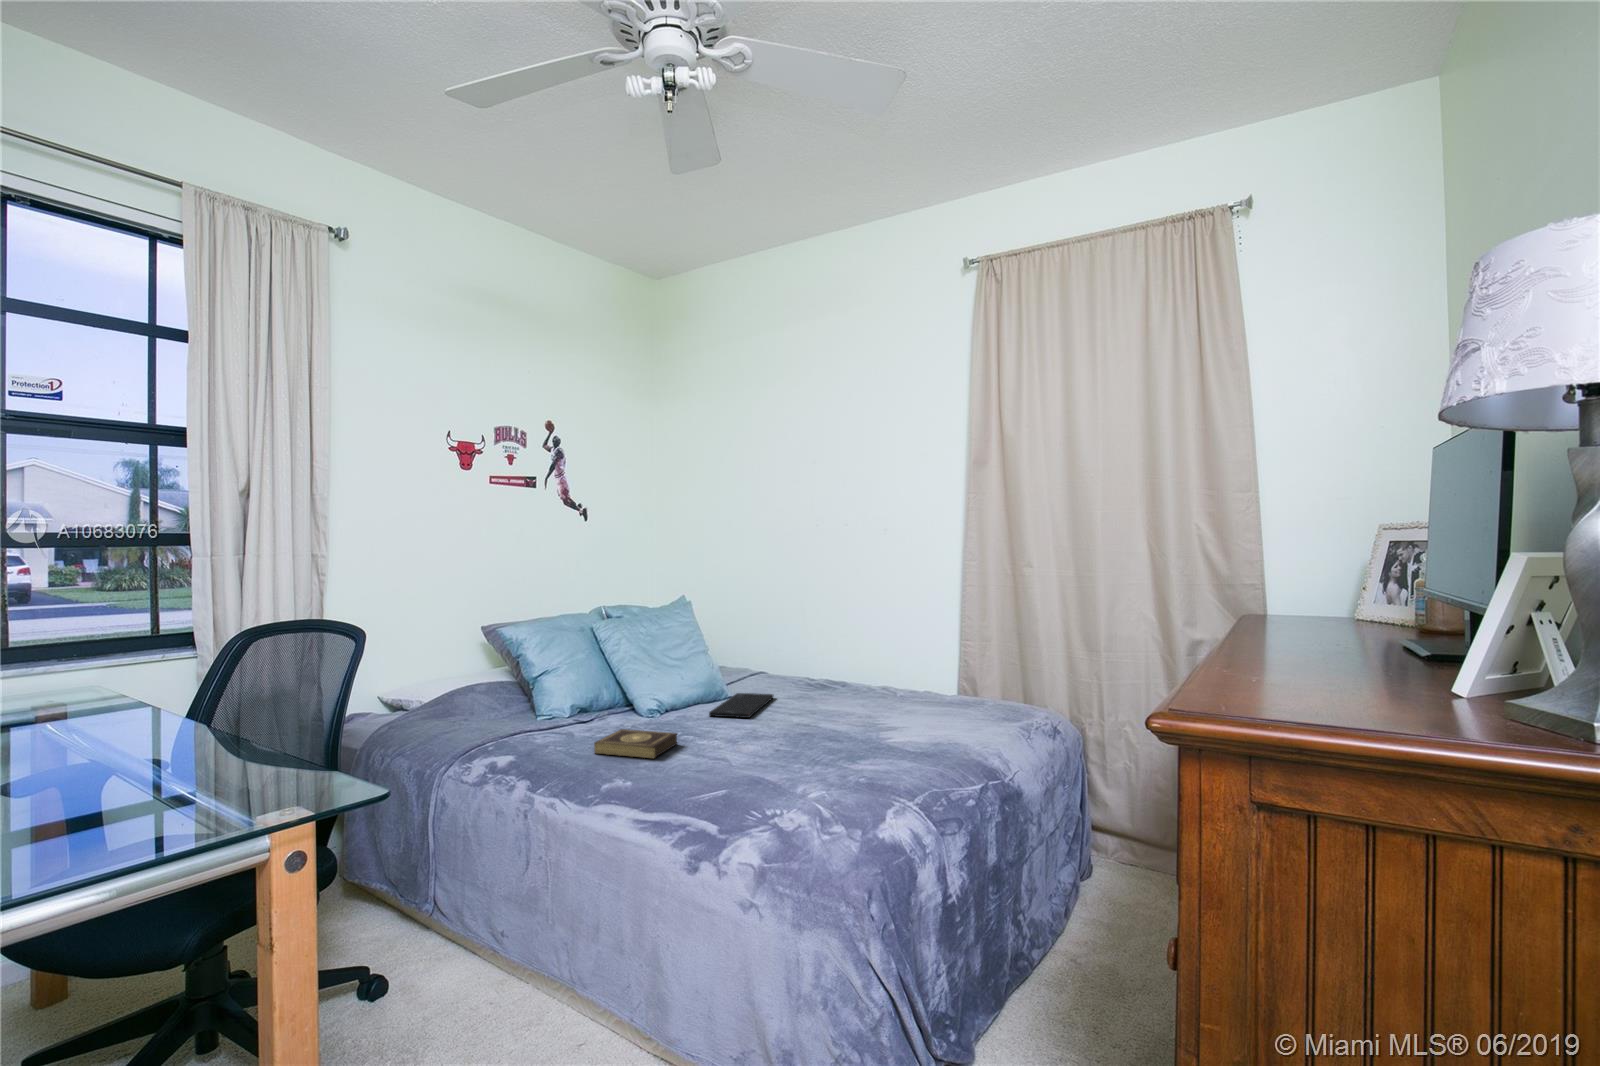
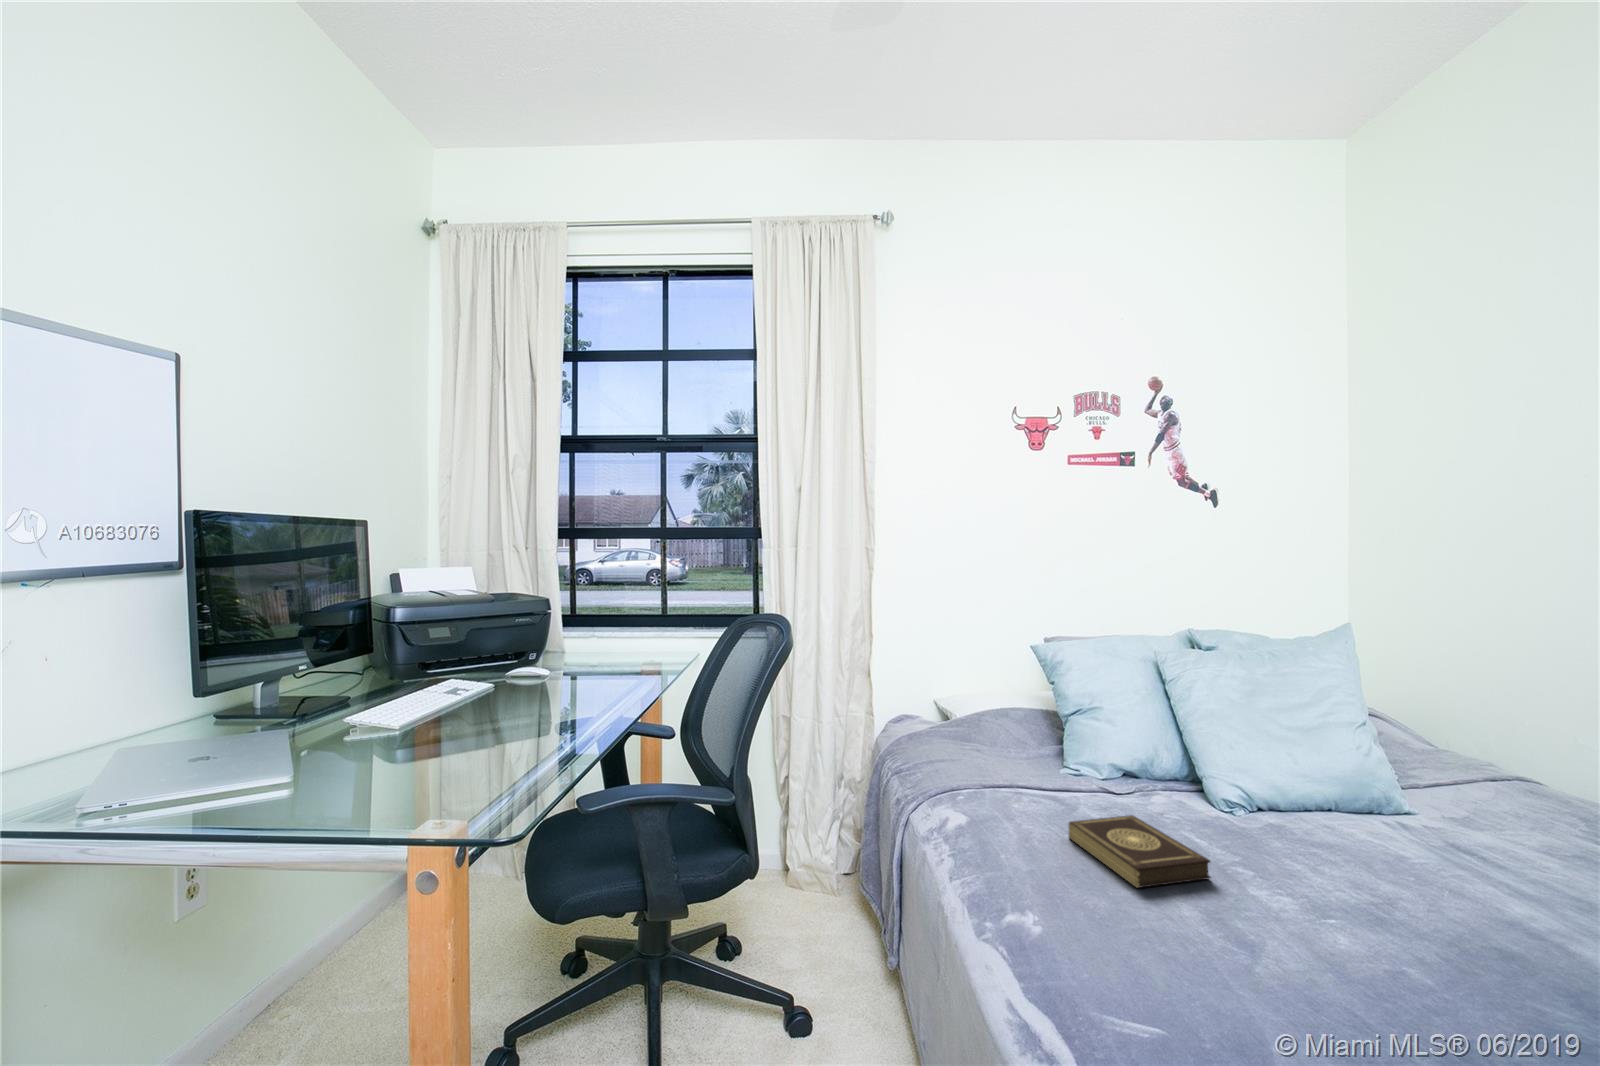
smartphone: present [709,693,774,718] -> none [1334,823,1541,887]

